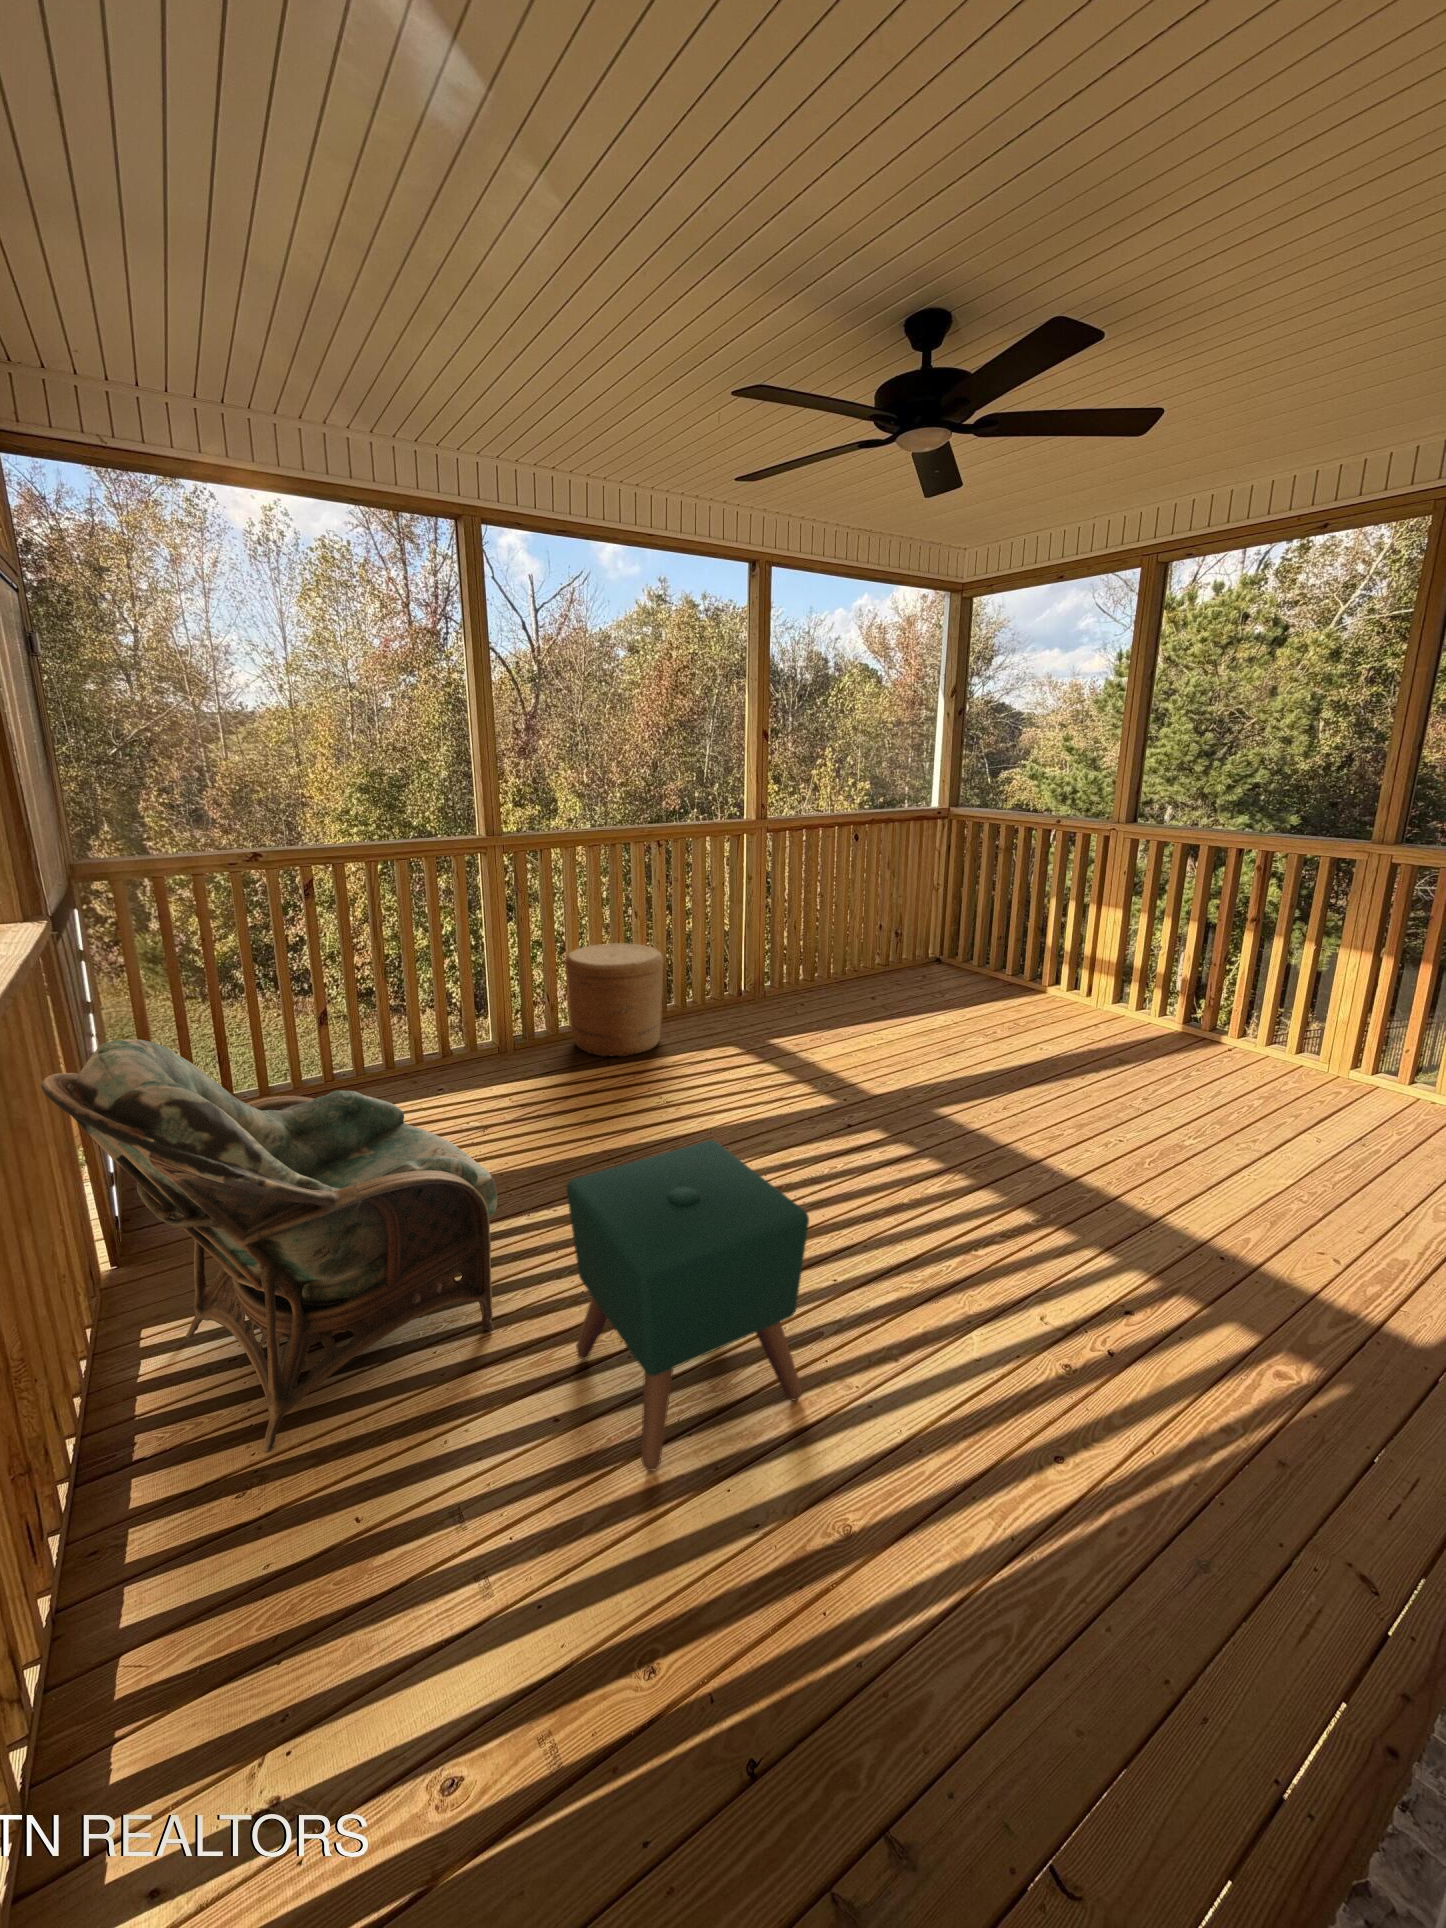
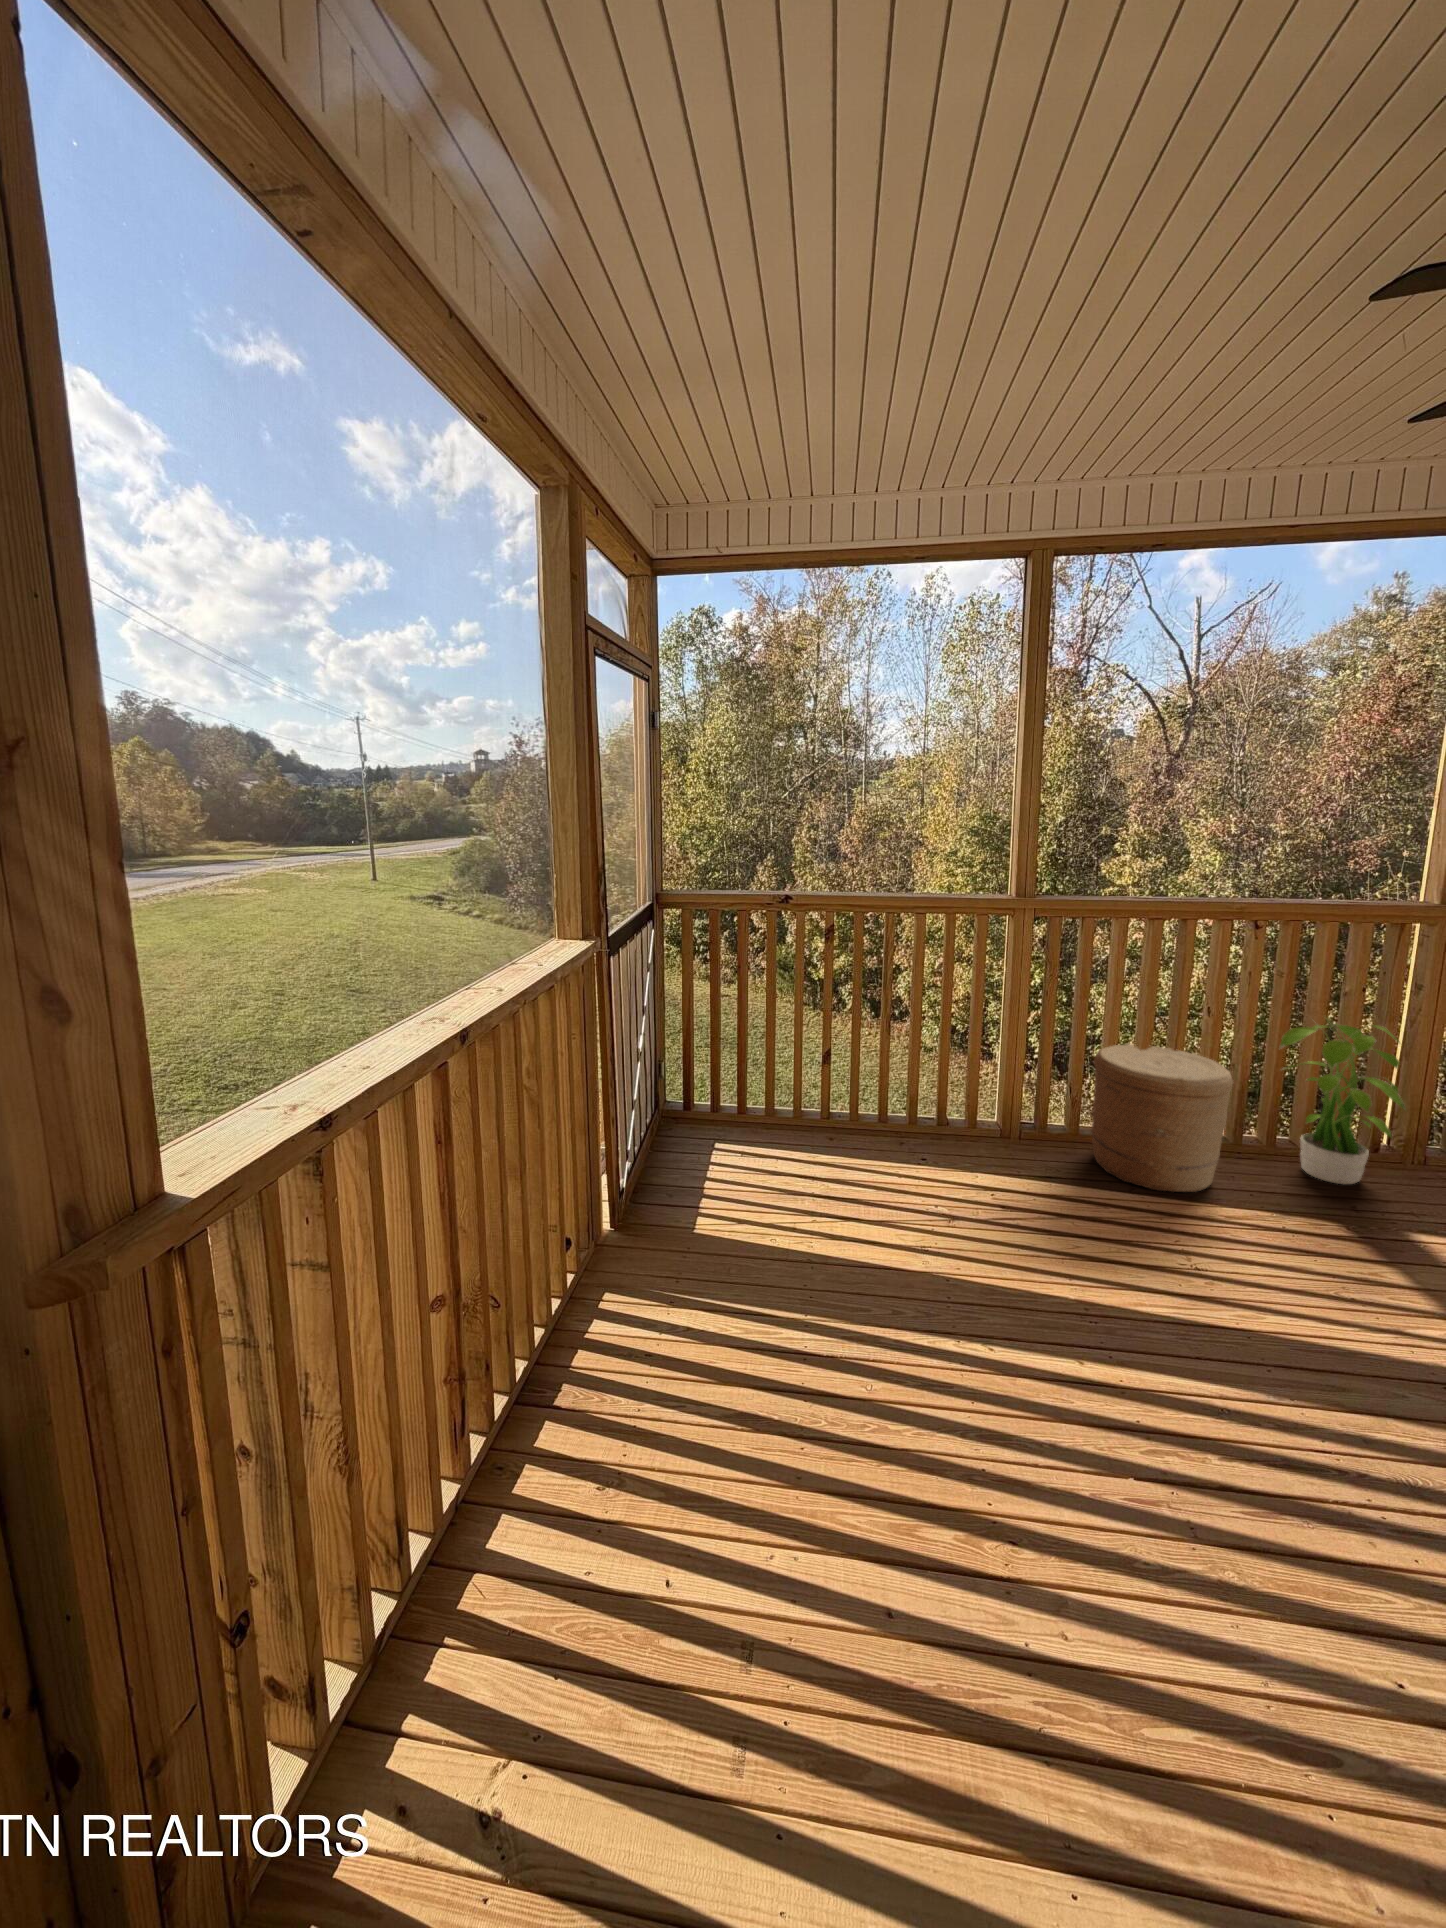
potted plant: none [685,899,761,1018] -> present [1280,1022,1406,1184]
armchair: present [41,1039,497,1452] -> none [539,1048,901,1460]
ottoman: present [566,1140,809,1471] -> none [945,1333,1304,1841]

